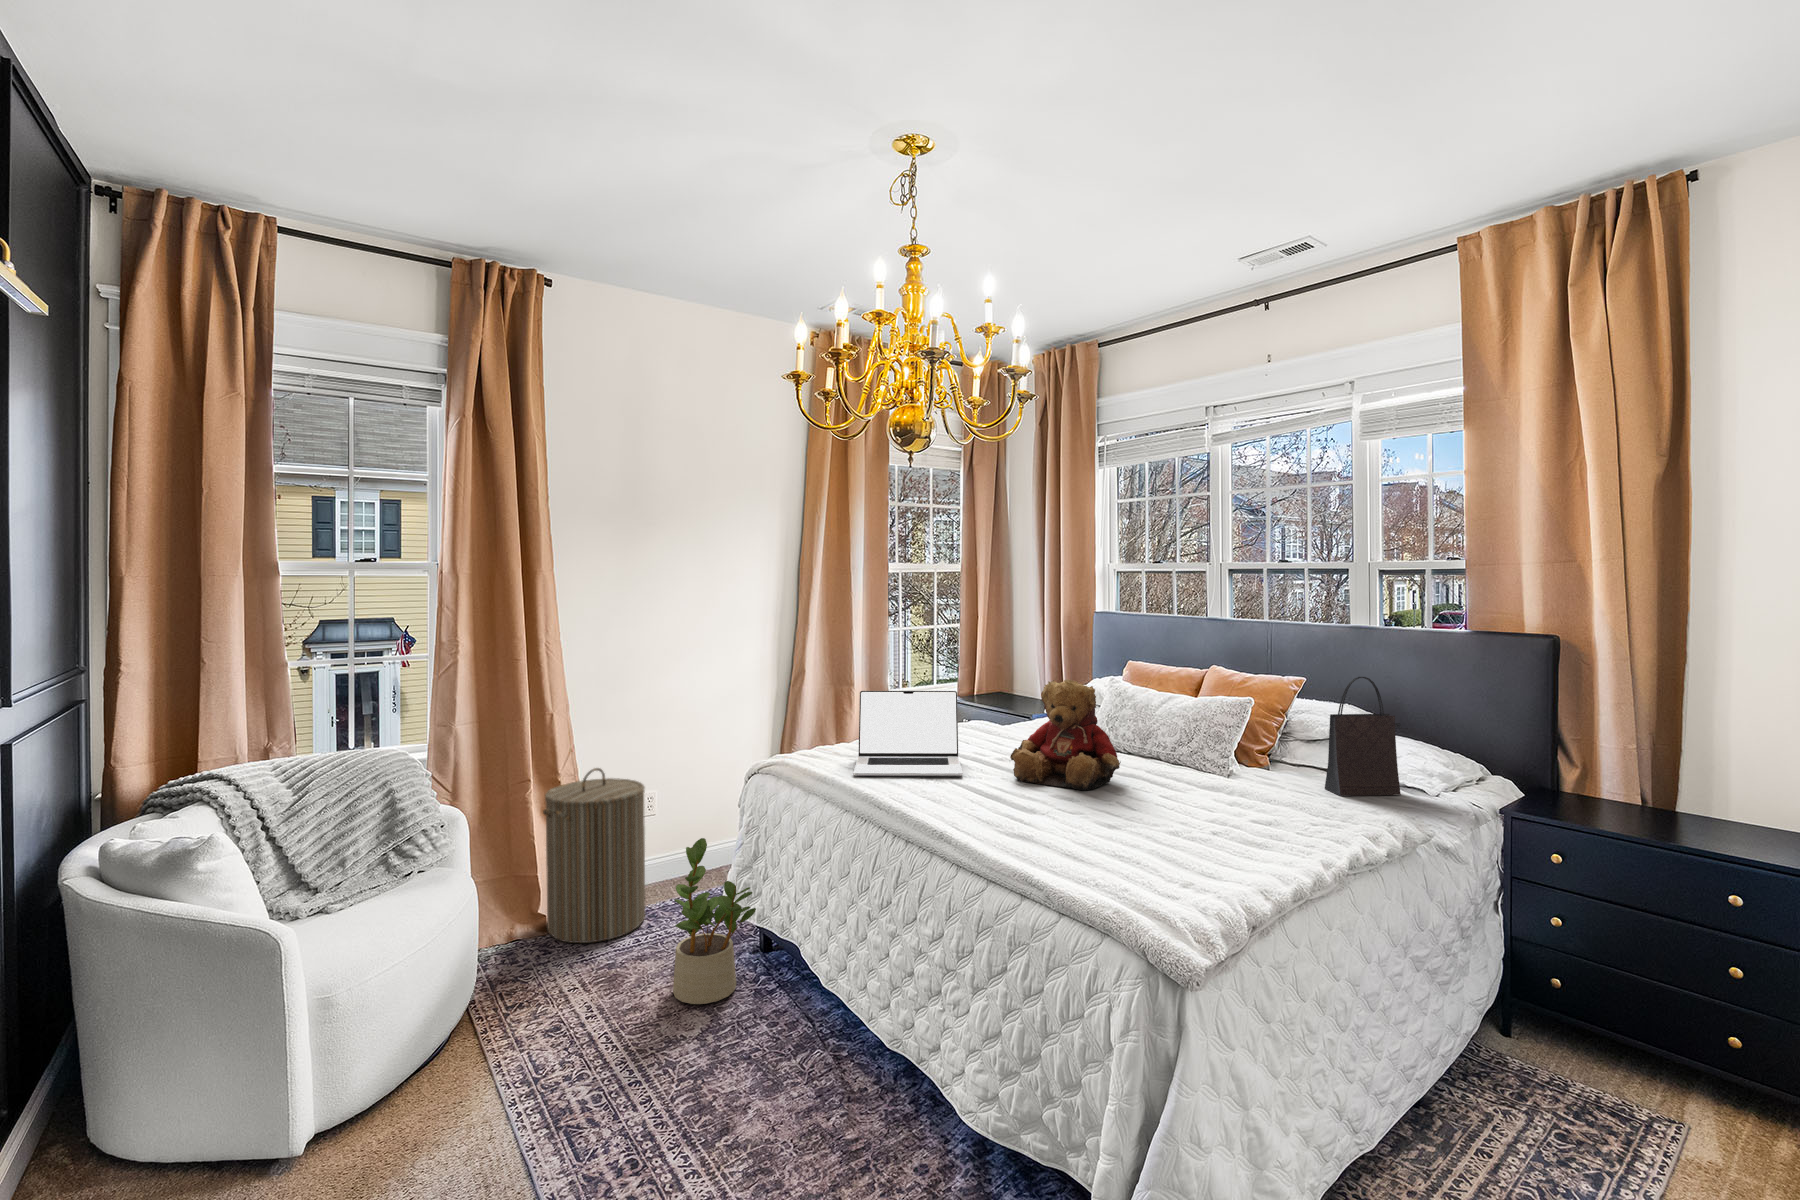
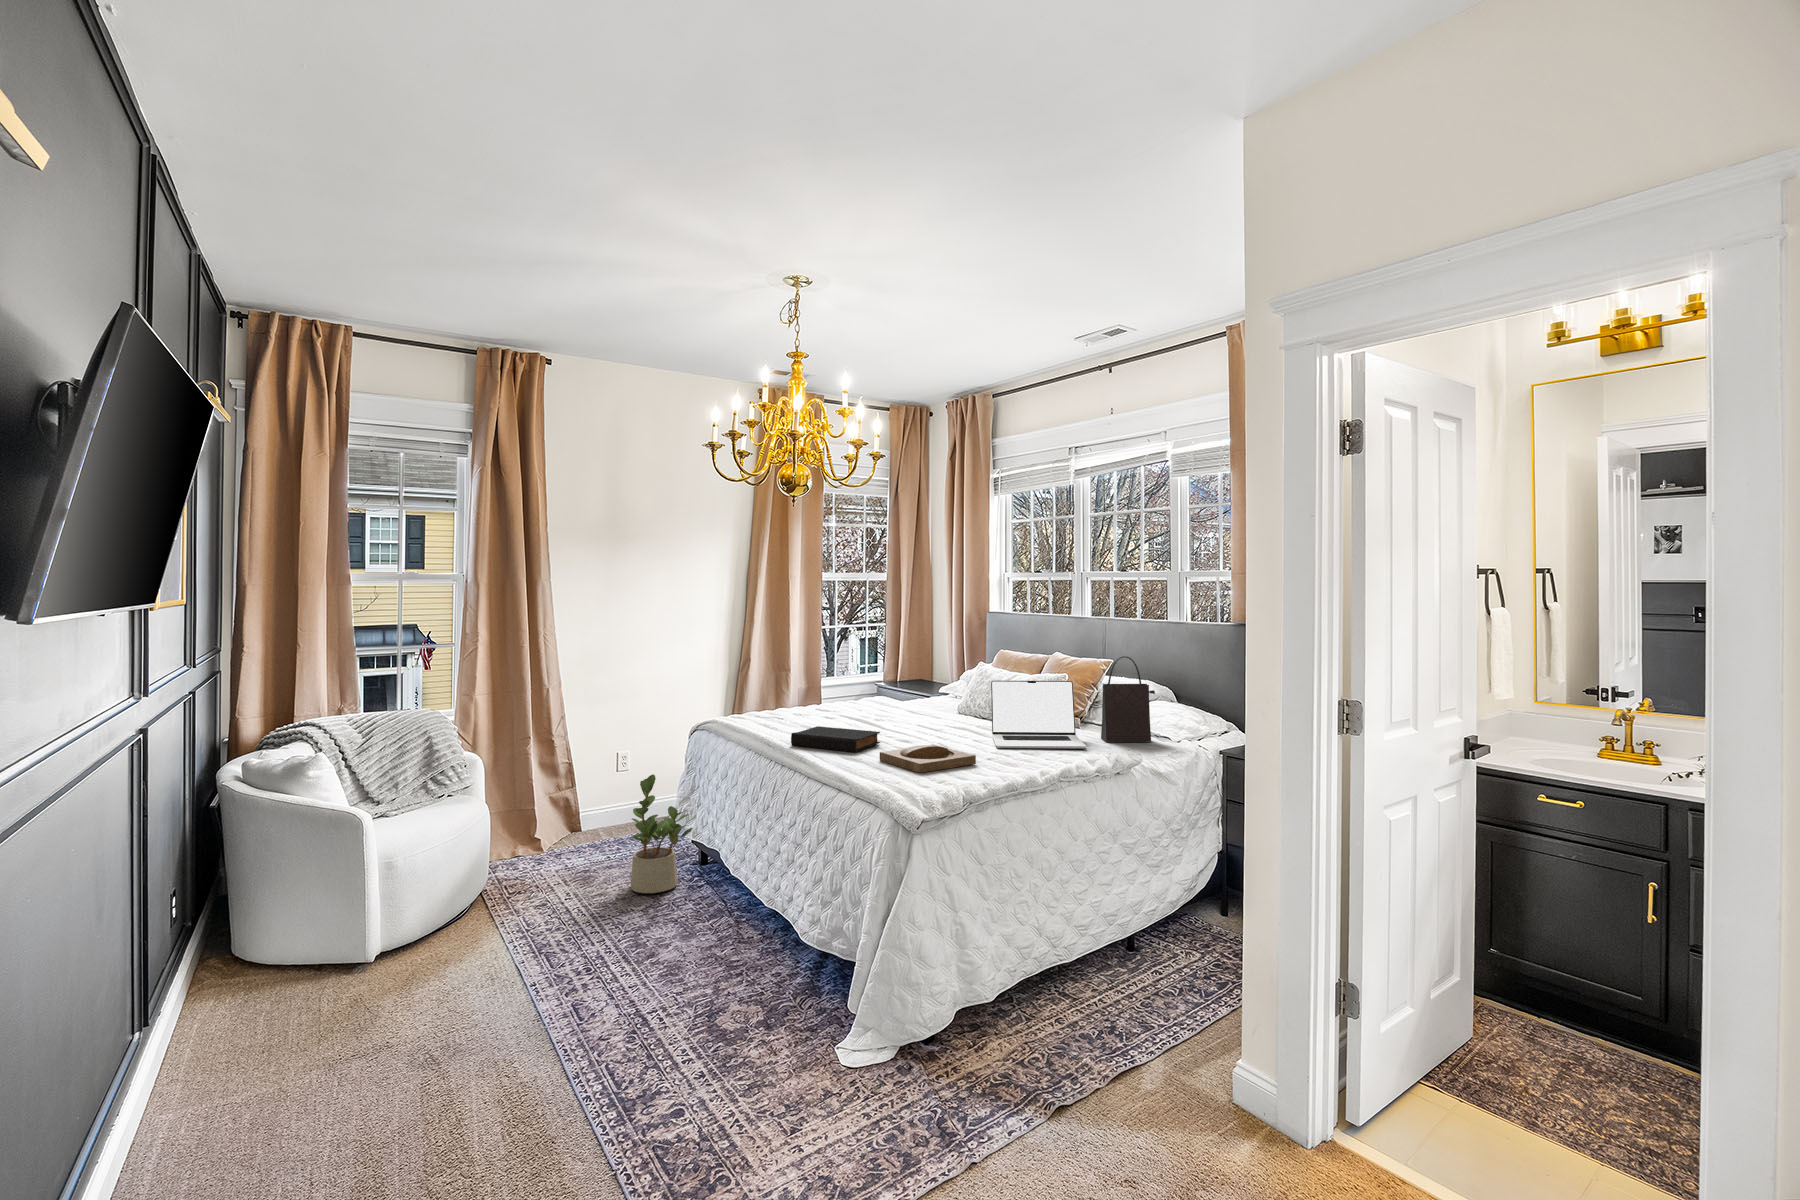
teddy bear: present [1010,679,1121,791] -> none [876,659,955,738]
laptop: present [854,691,962,776] -> present [991,680,1086,749]
laundry hamper: present [543,768,645,943] -> none [540,730,618,860]
book: none [911,775,1034,820] -> present [791,726,880,752]
tray: none [1060,809,1208,866] -> present [880,745,976,773]

